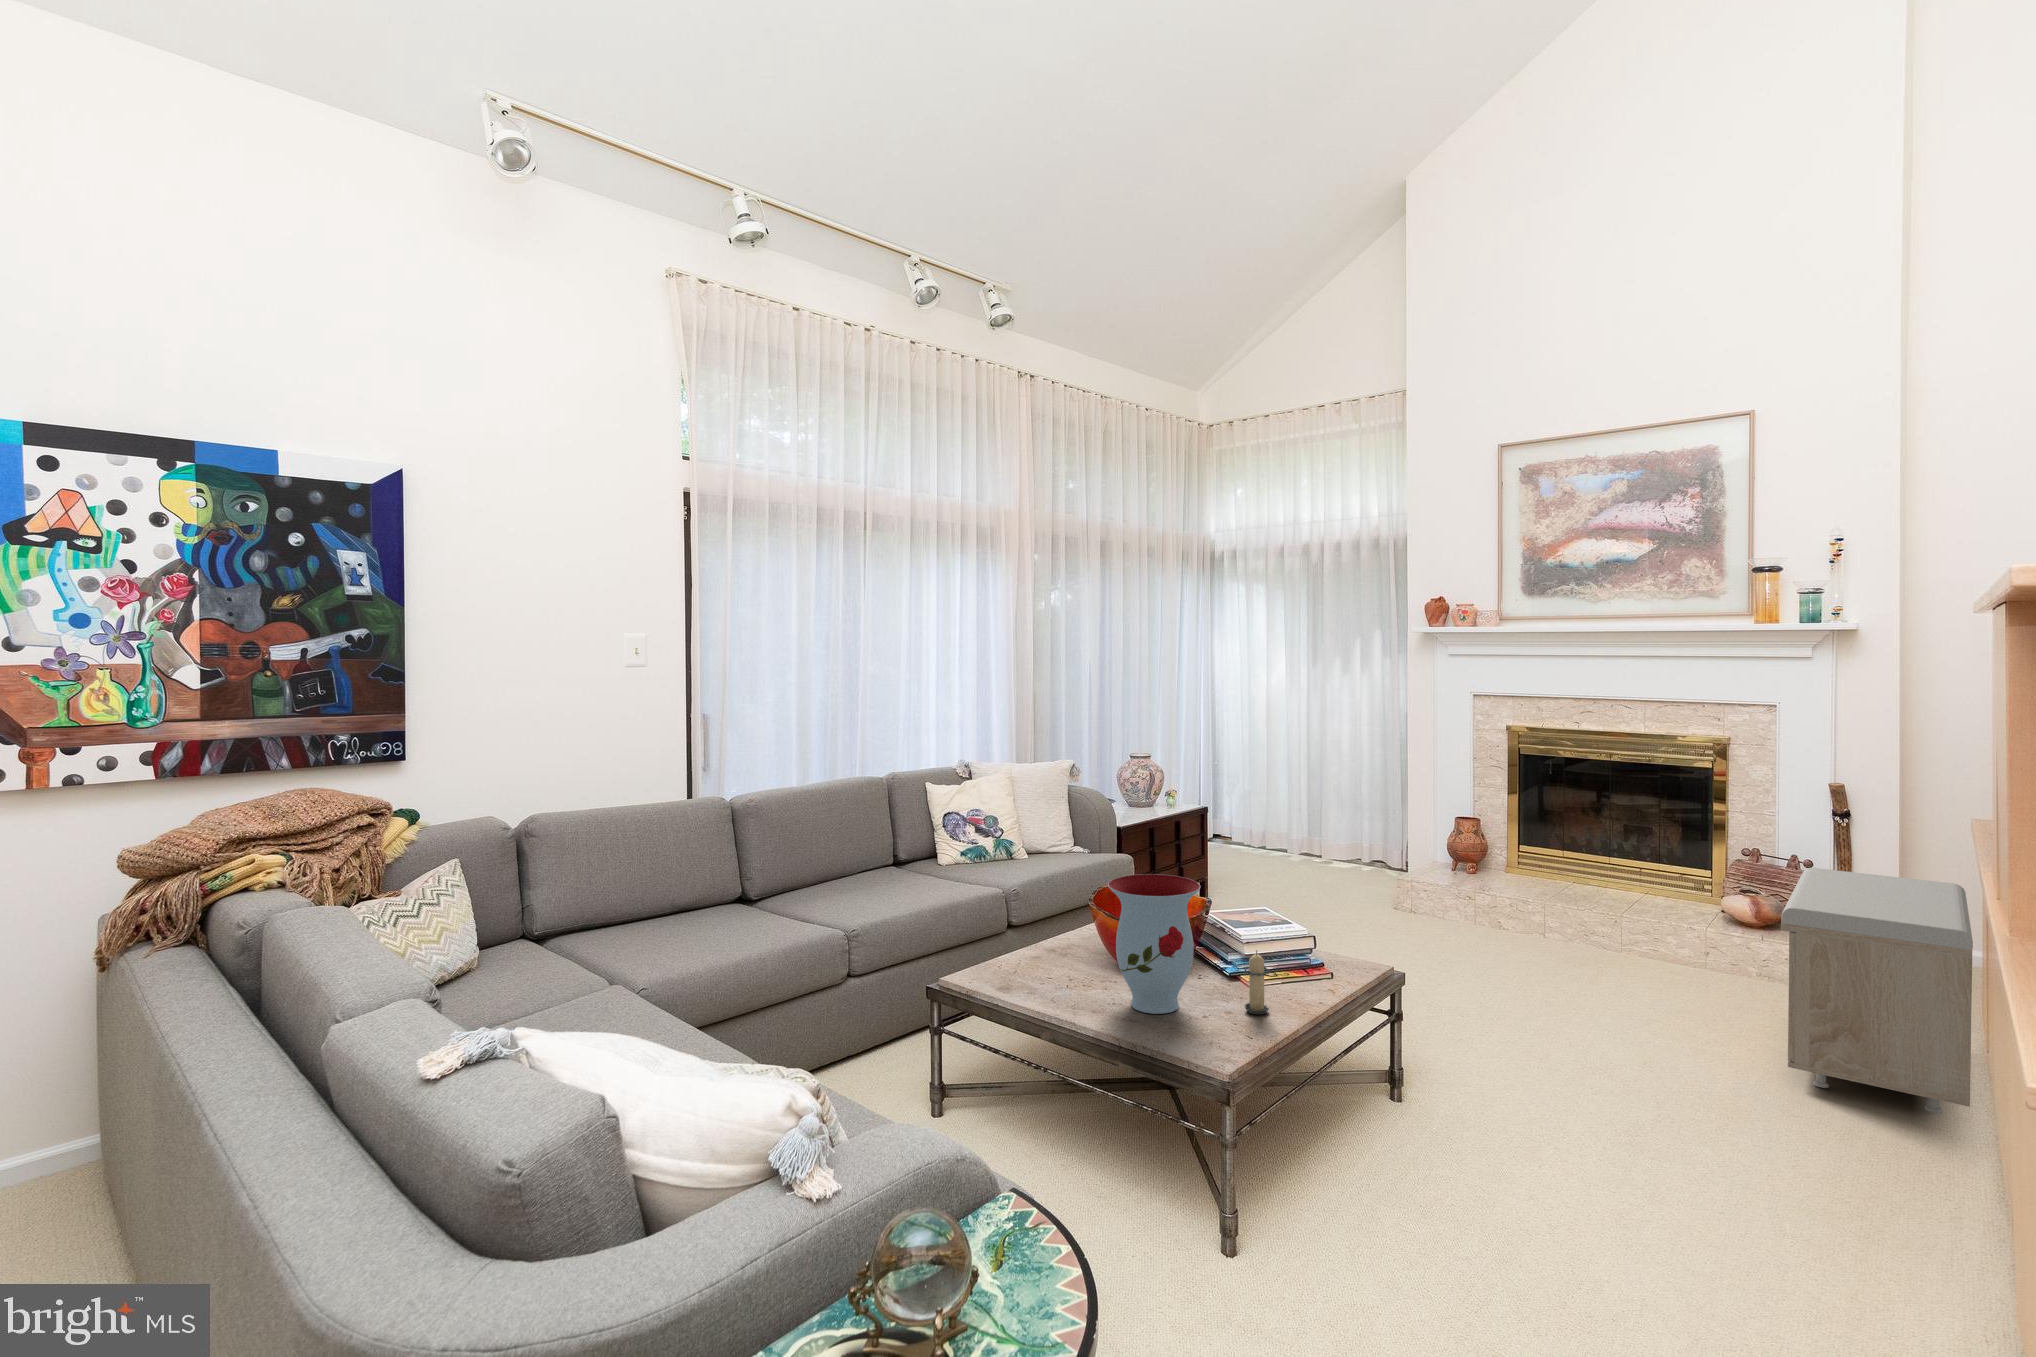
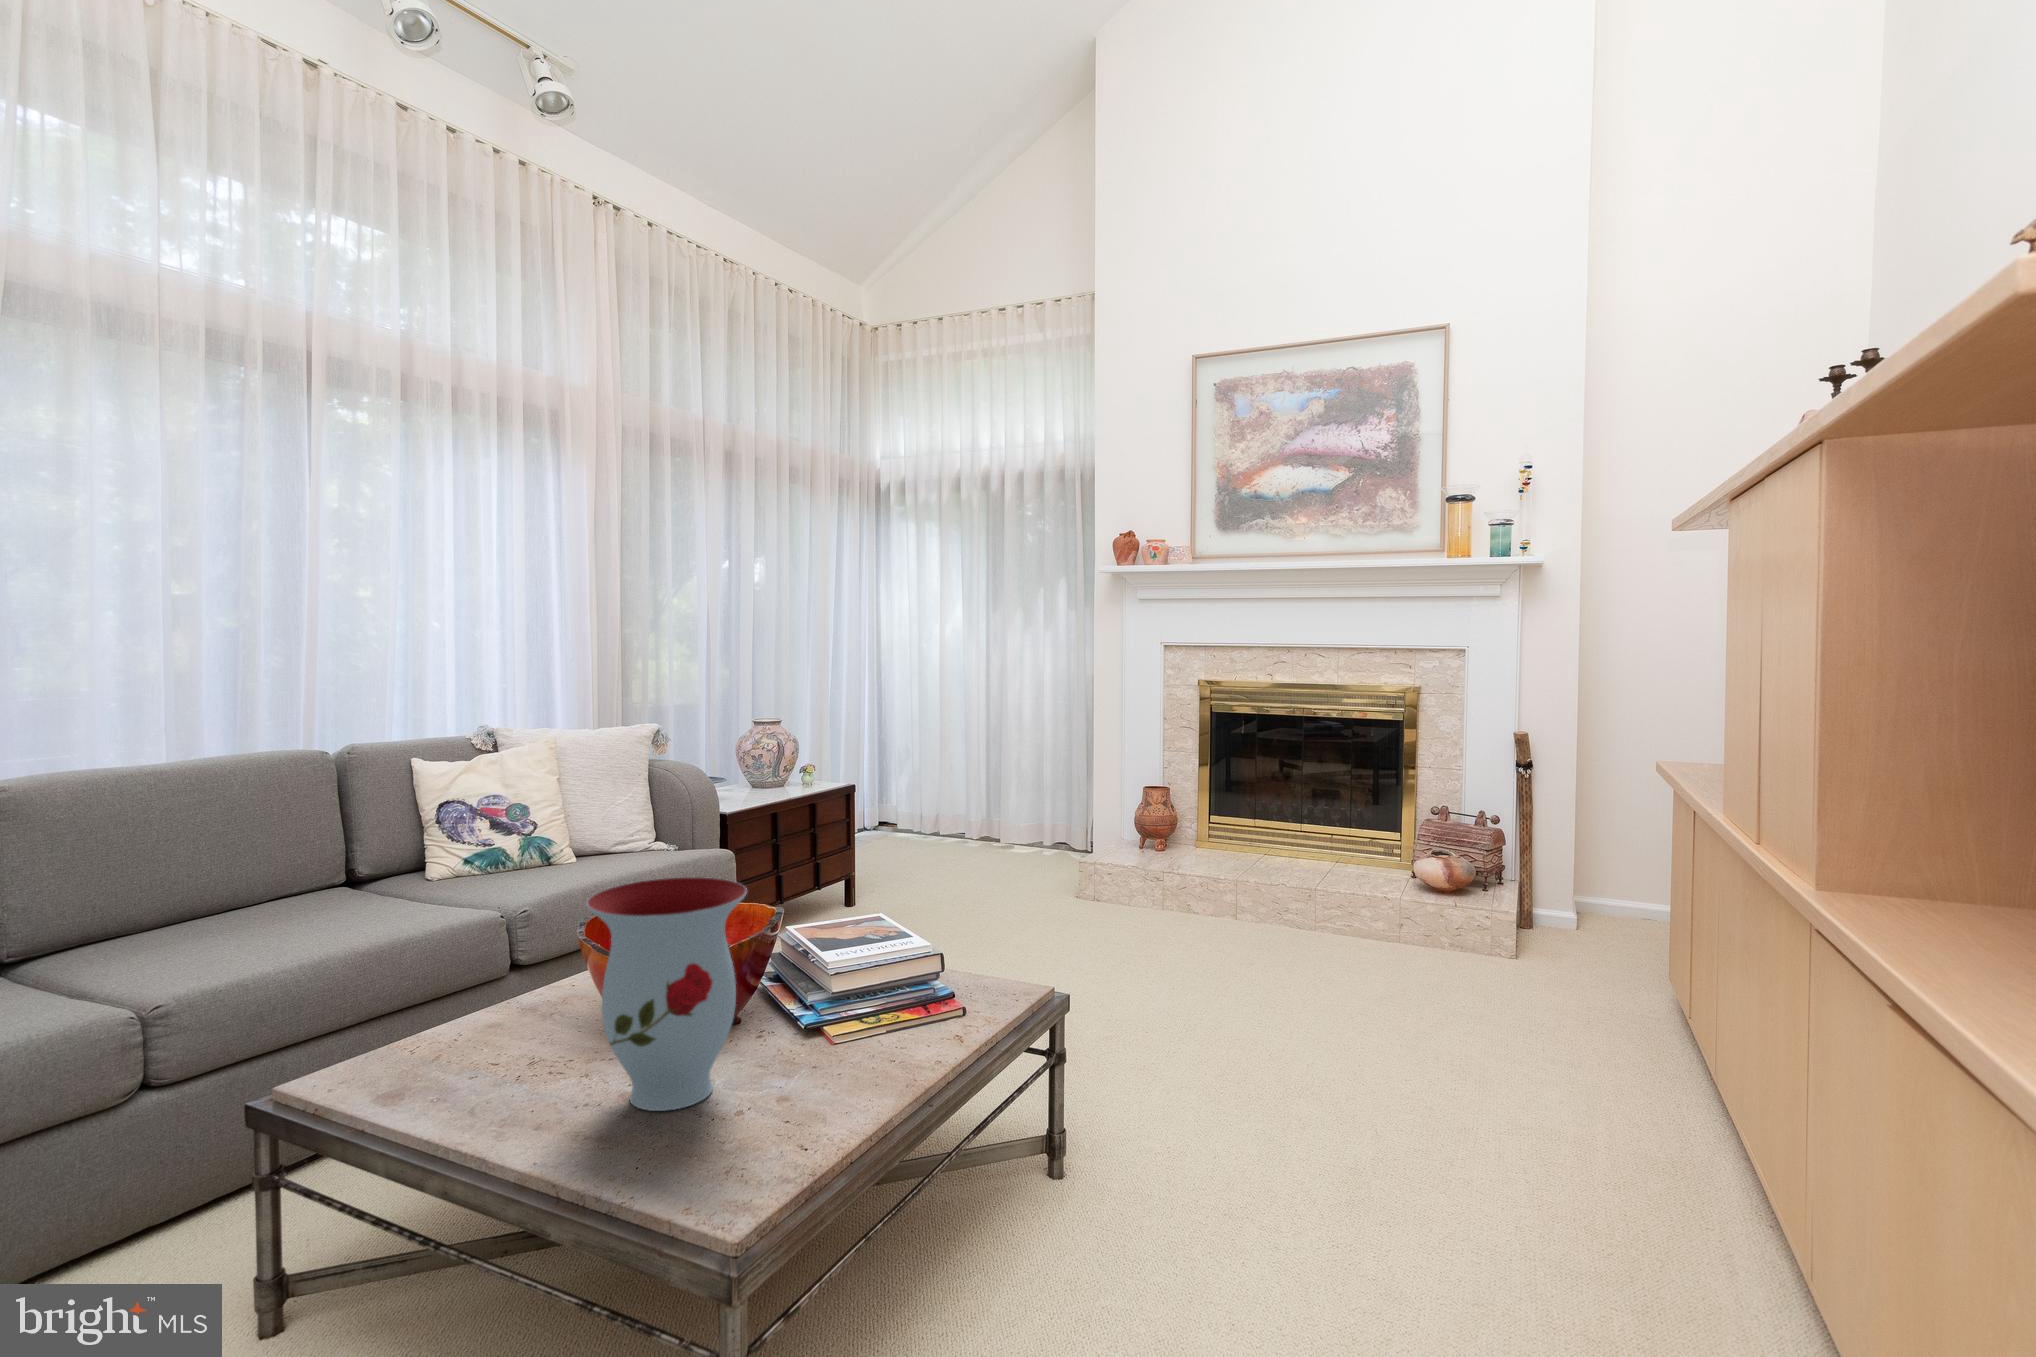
storage bench: present [1781,868,1973,1114] -> none [1500,825,1698,1105]
candle: present [1244,950,1269,1014] -> none [812,990,861,1094]

